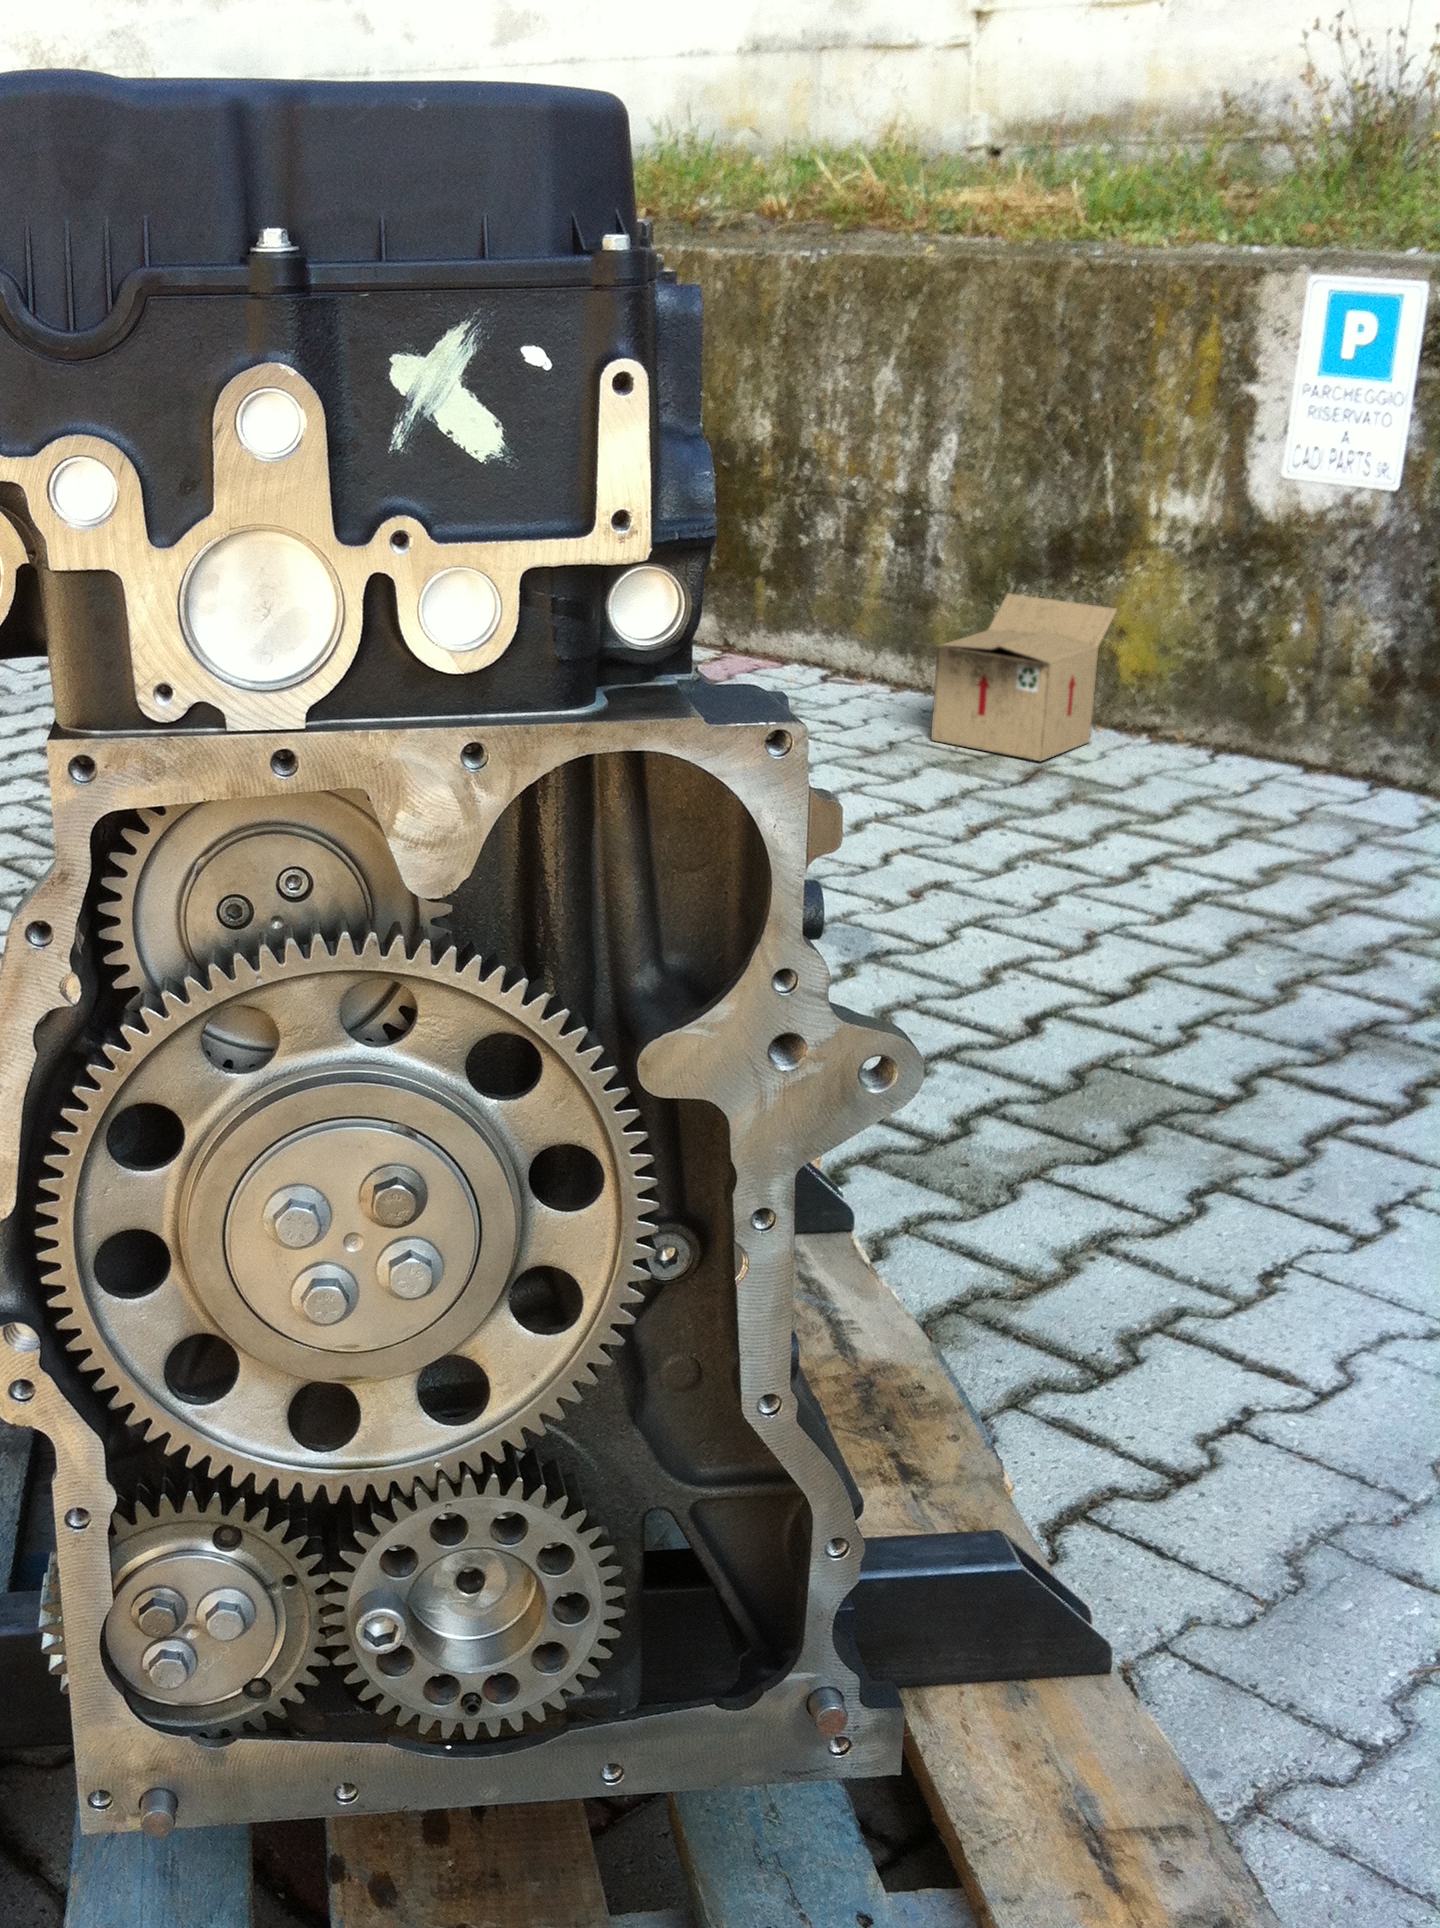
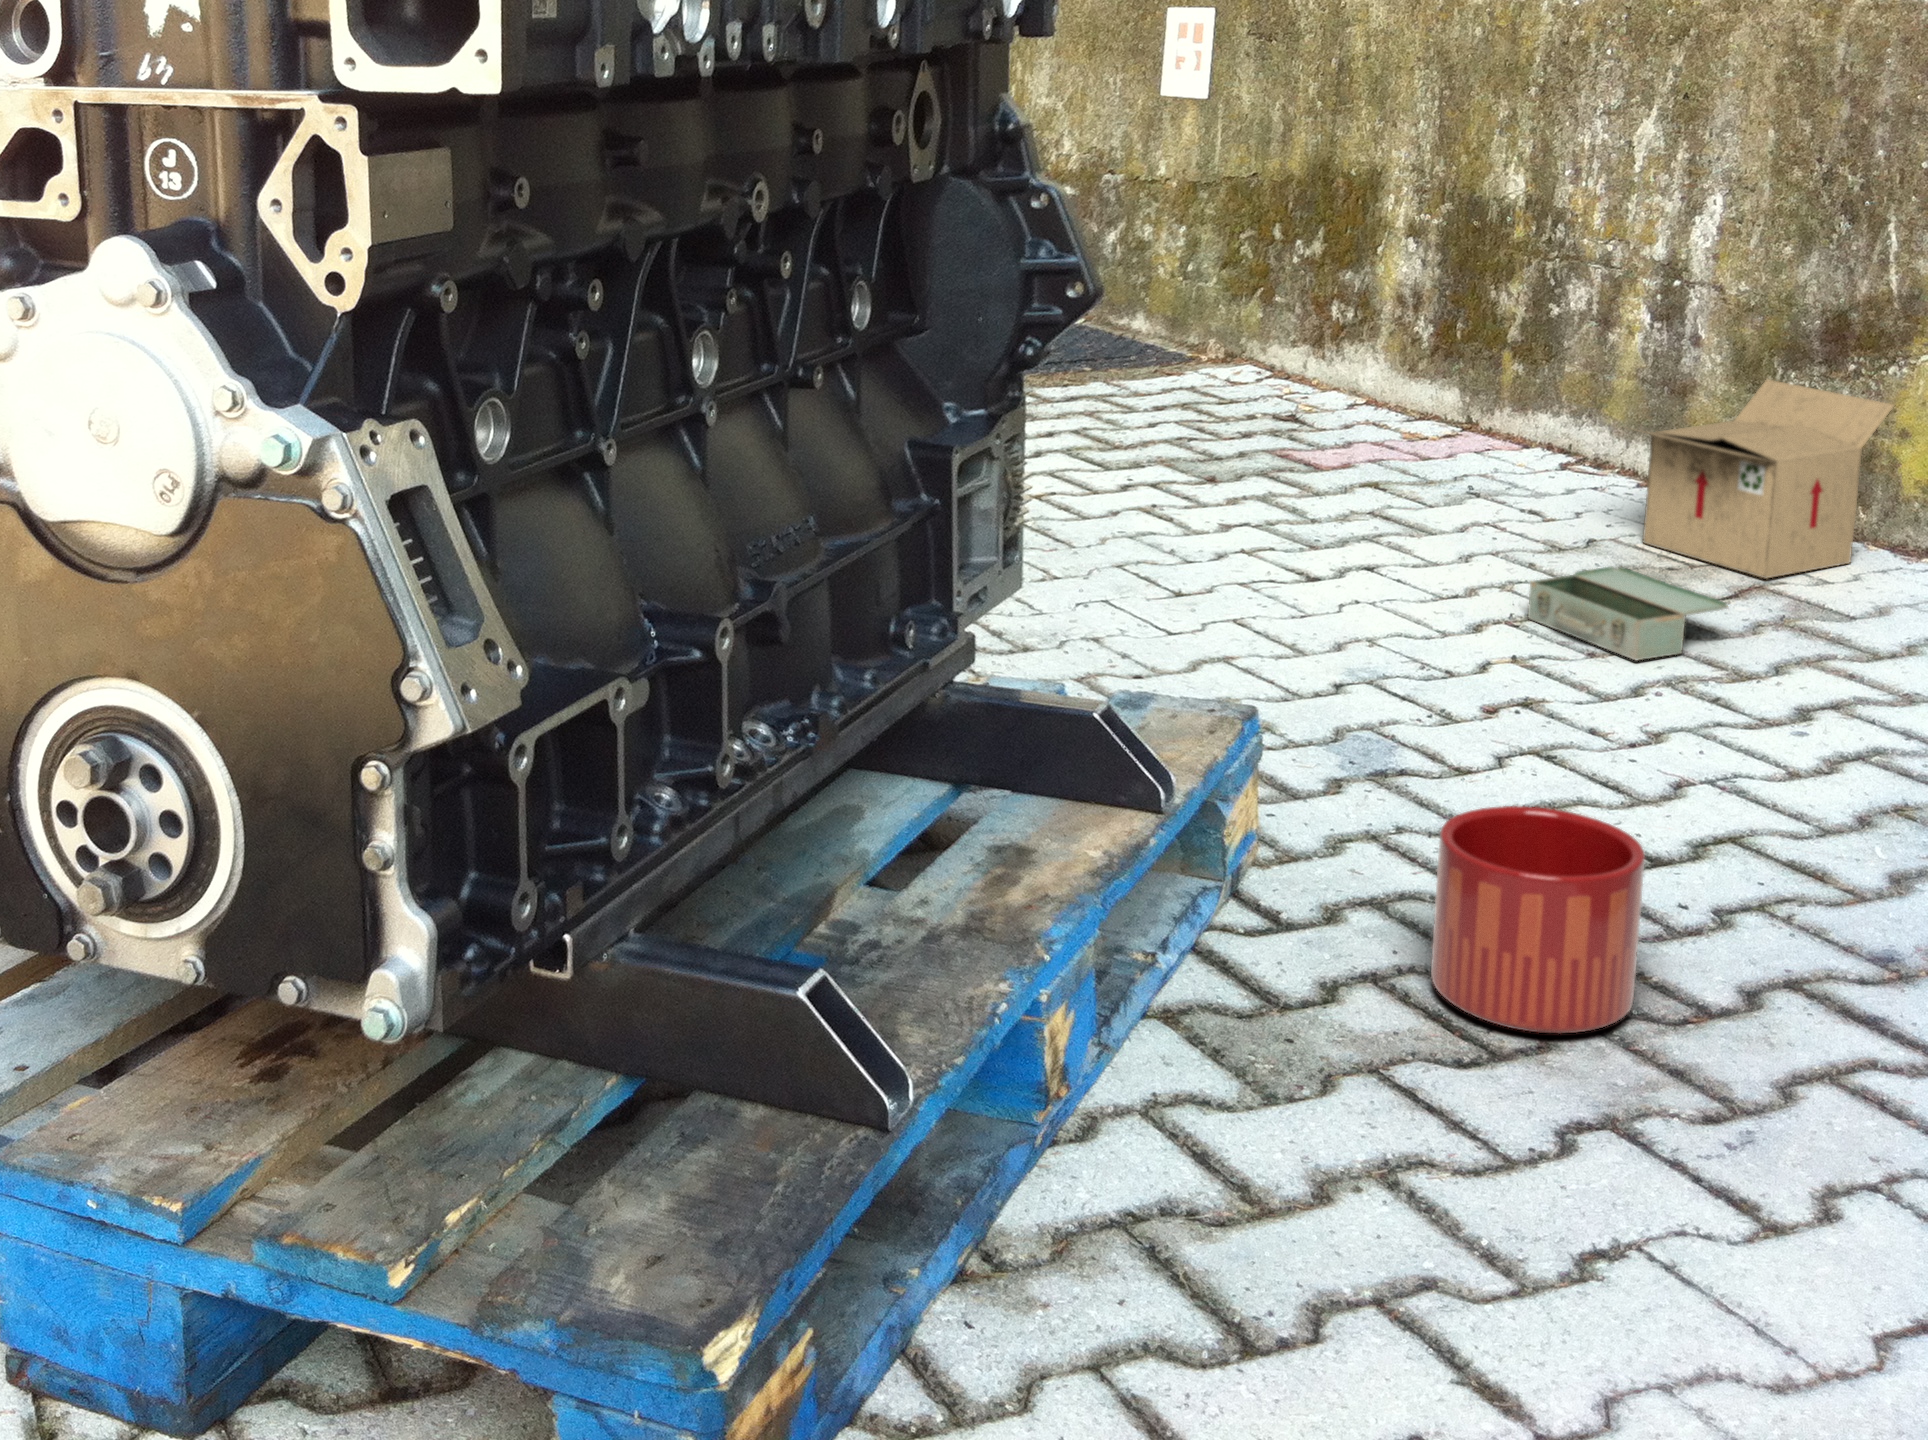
toolbox: none [892,762,1053,839] -> present [1528,567,1728,660]
planter: none [1027,962,1194,1135] -> present [1431,806,1645,1034]

